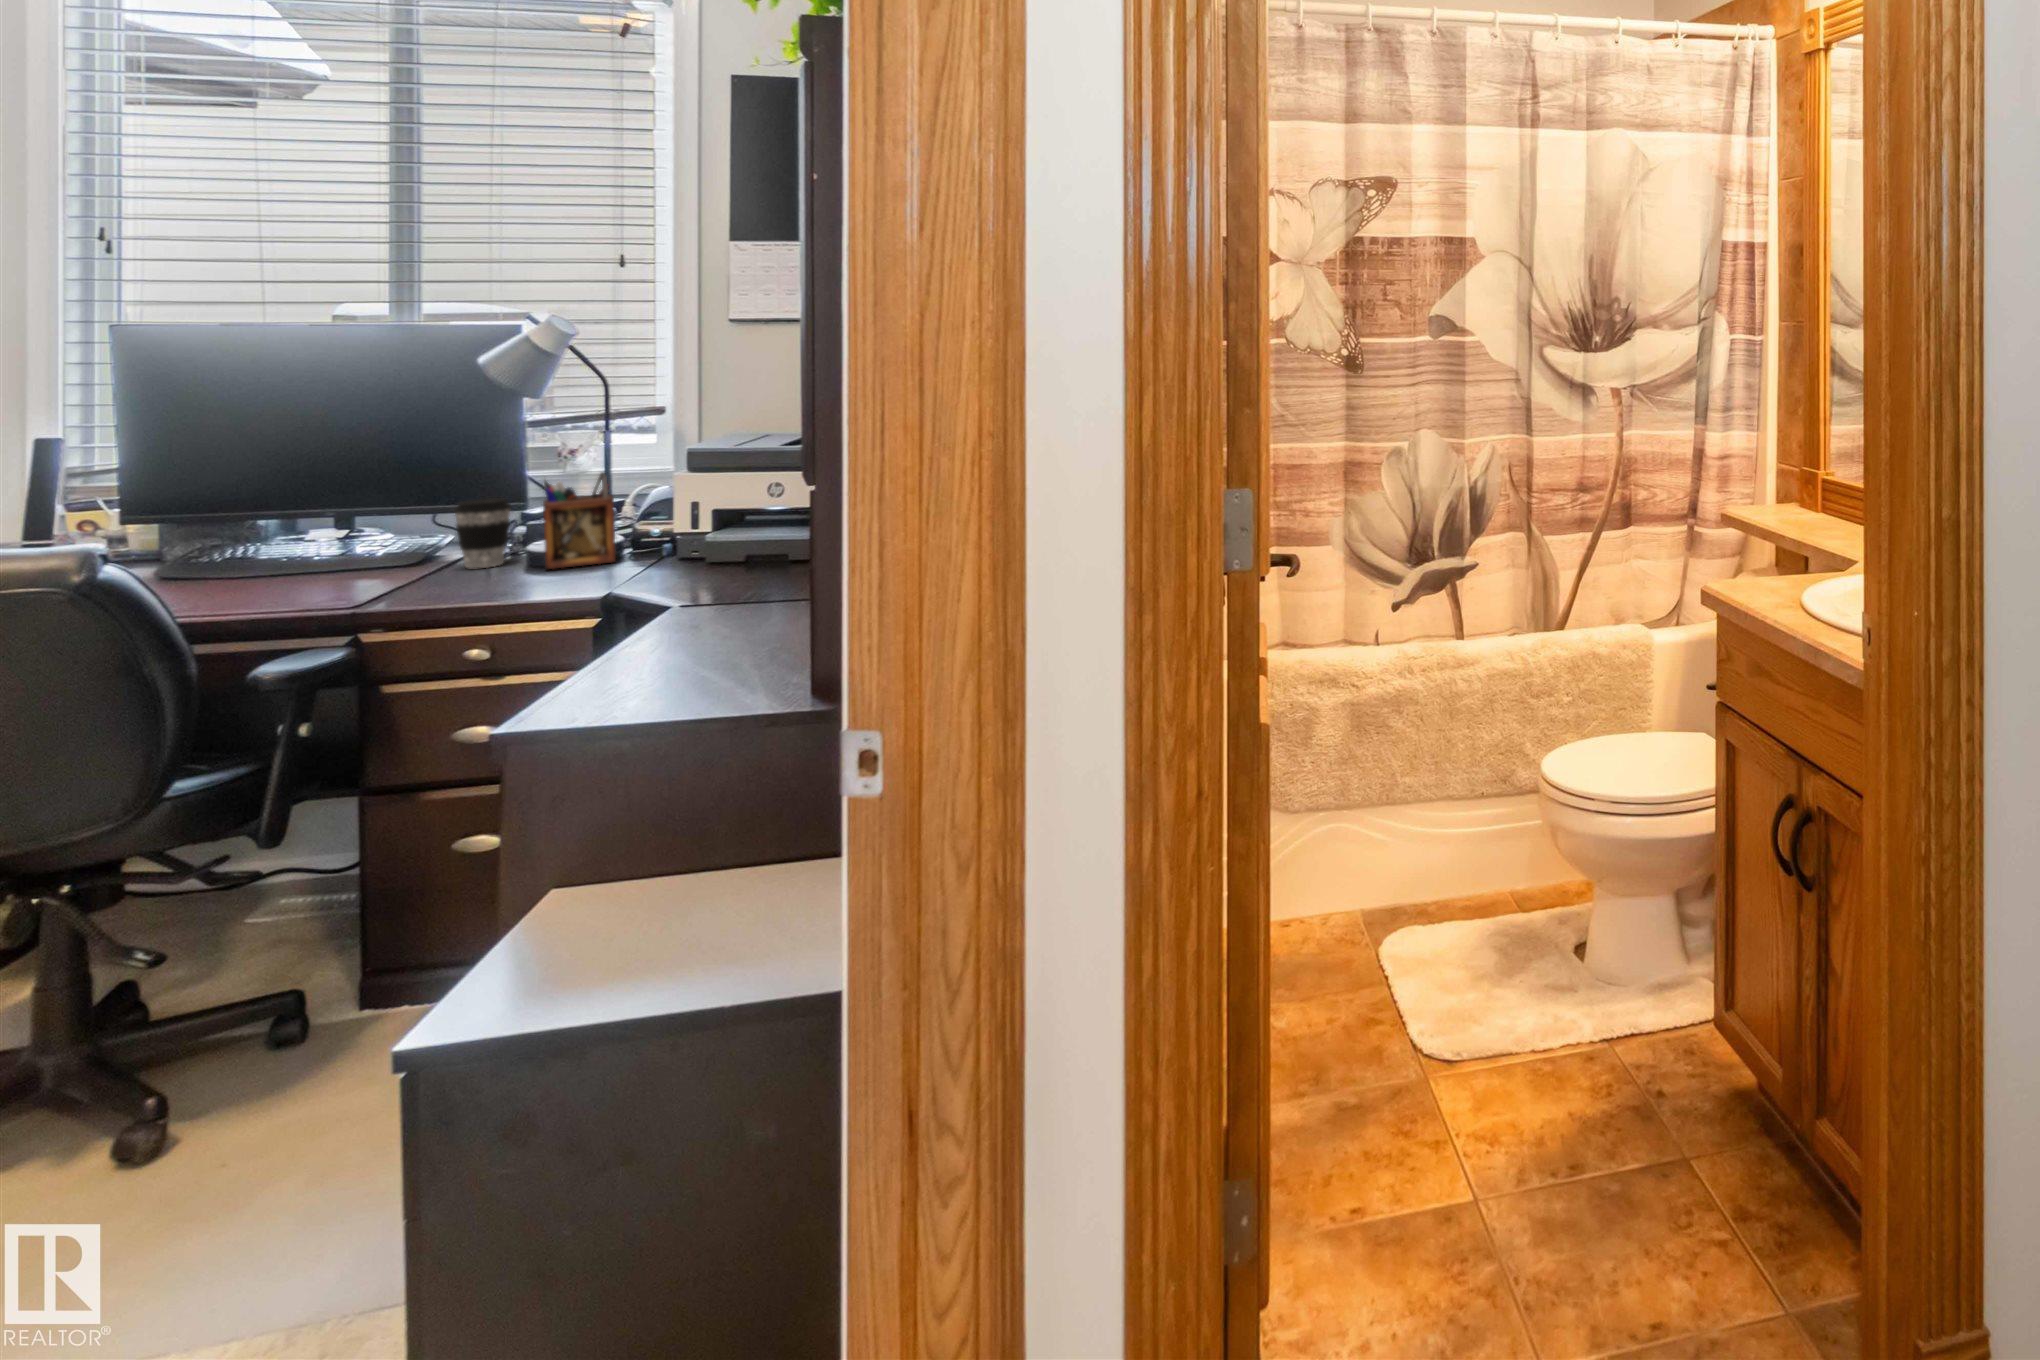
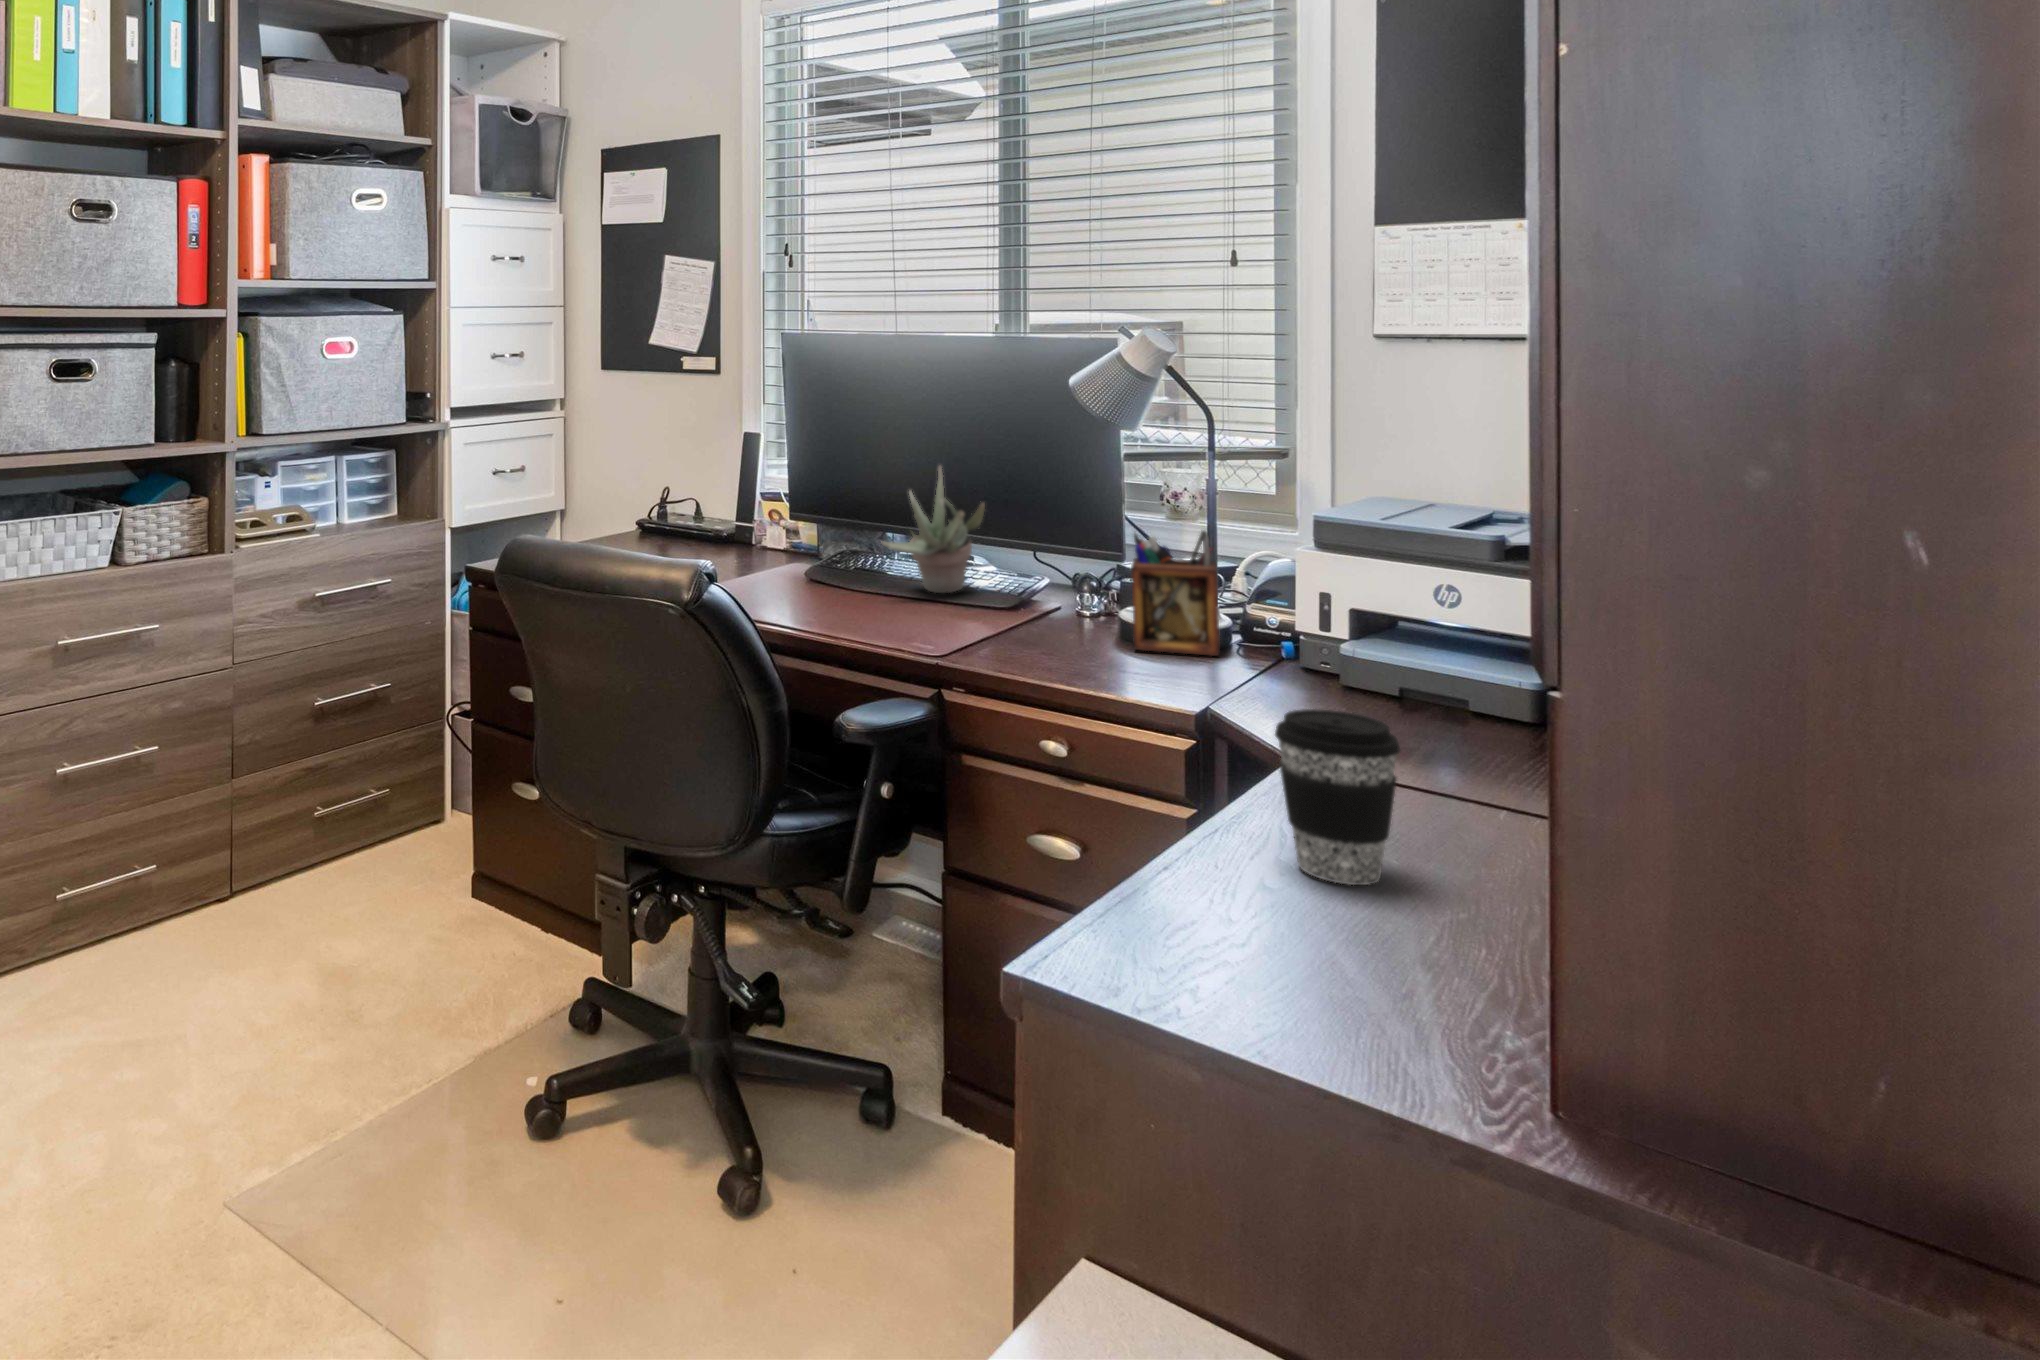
succulent plant: none [265,443,385,564] -> present [882,467,985,593]
coffee cup: present [454,498,511,569] -> present [1275,709,1400,885]

